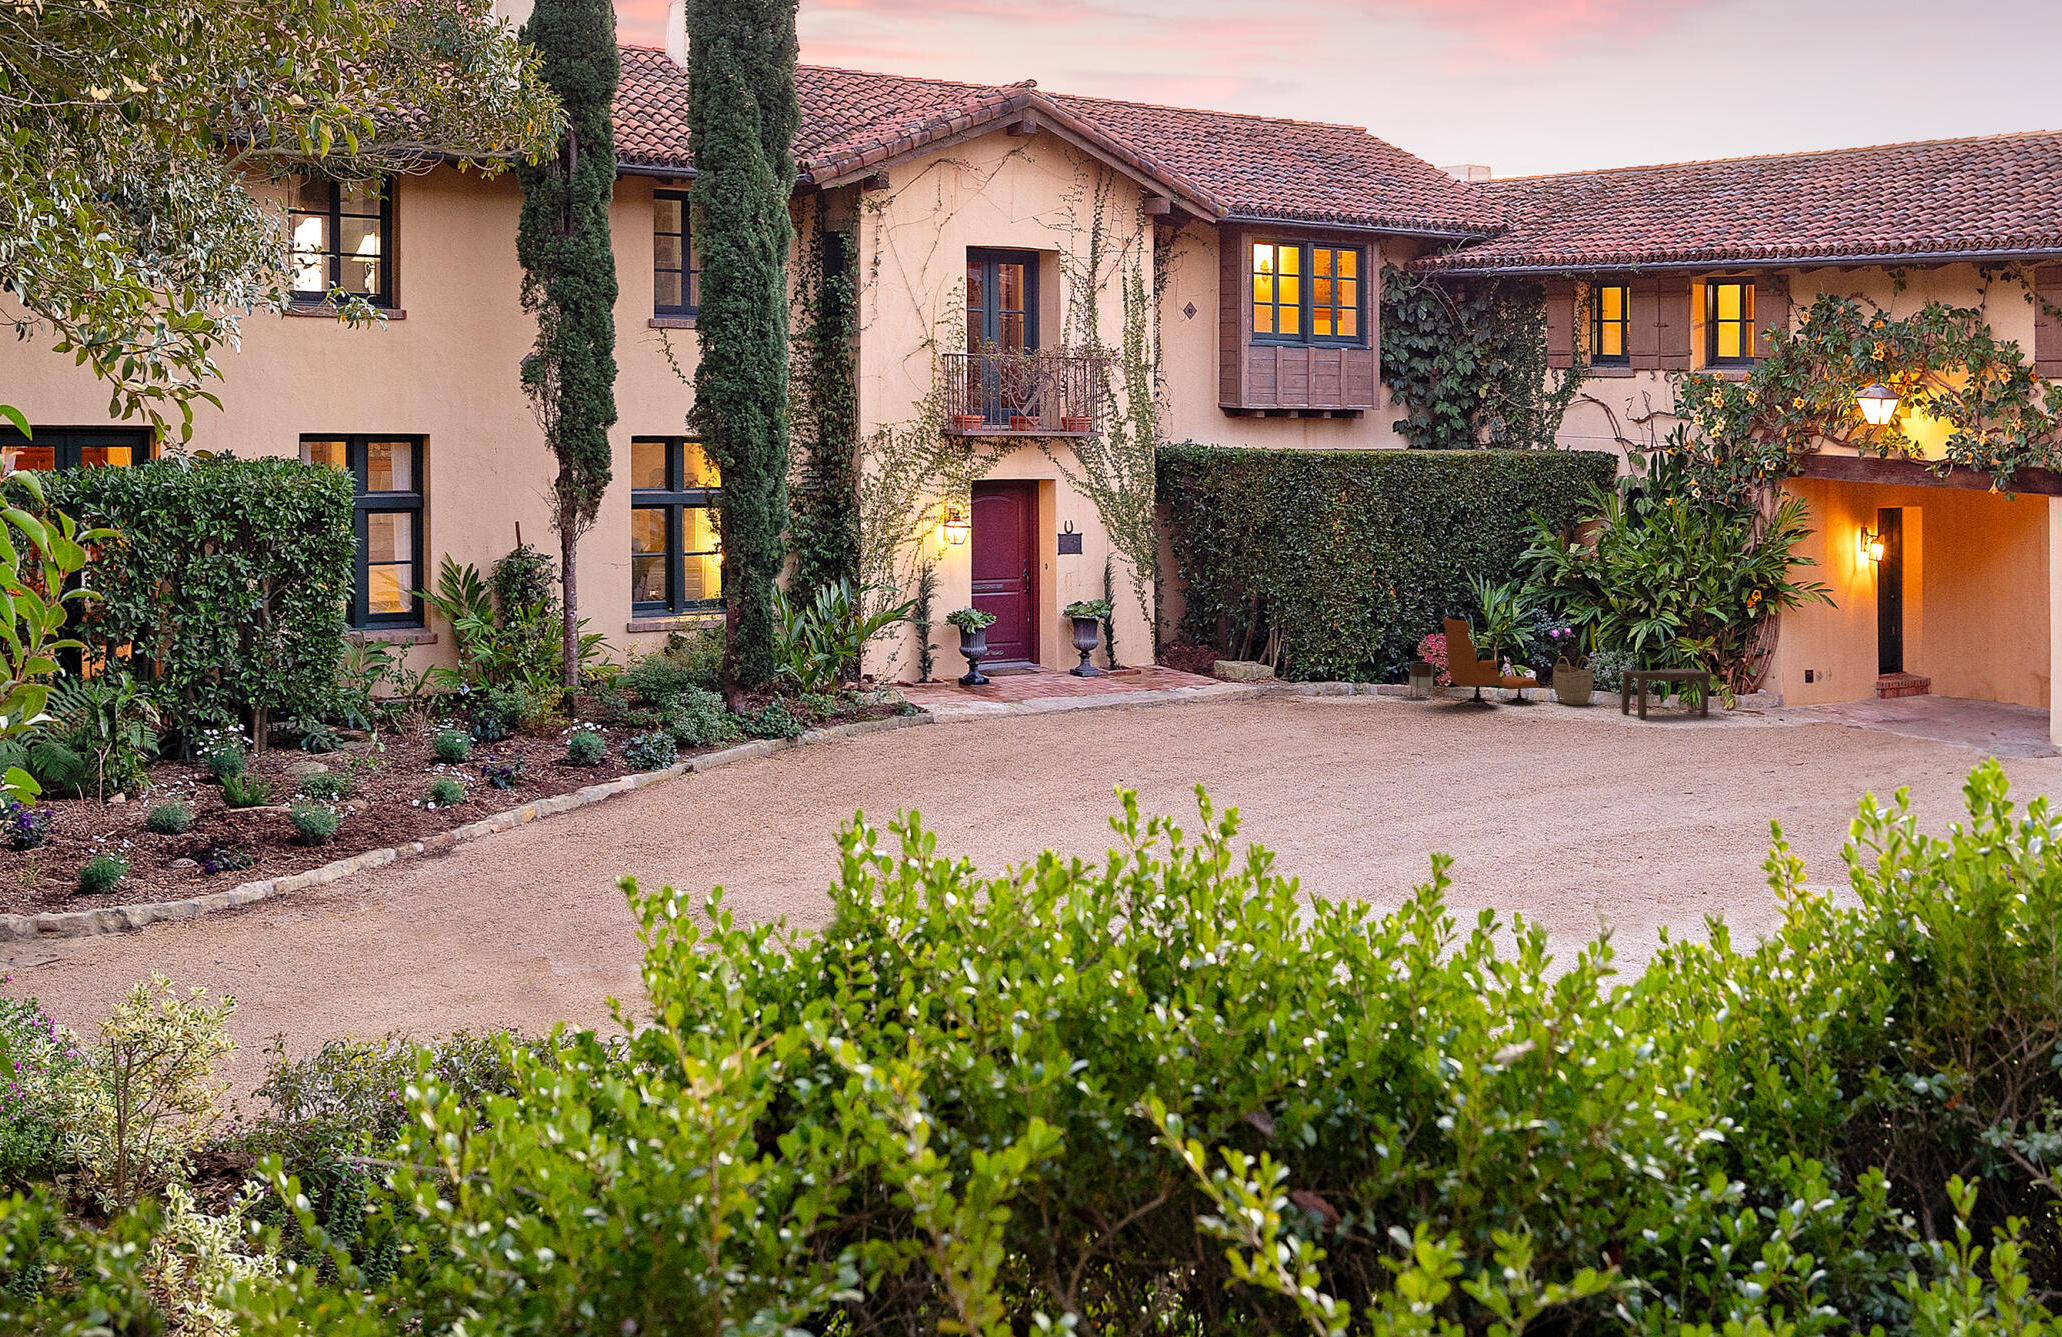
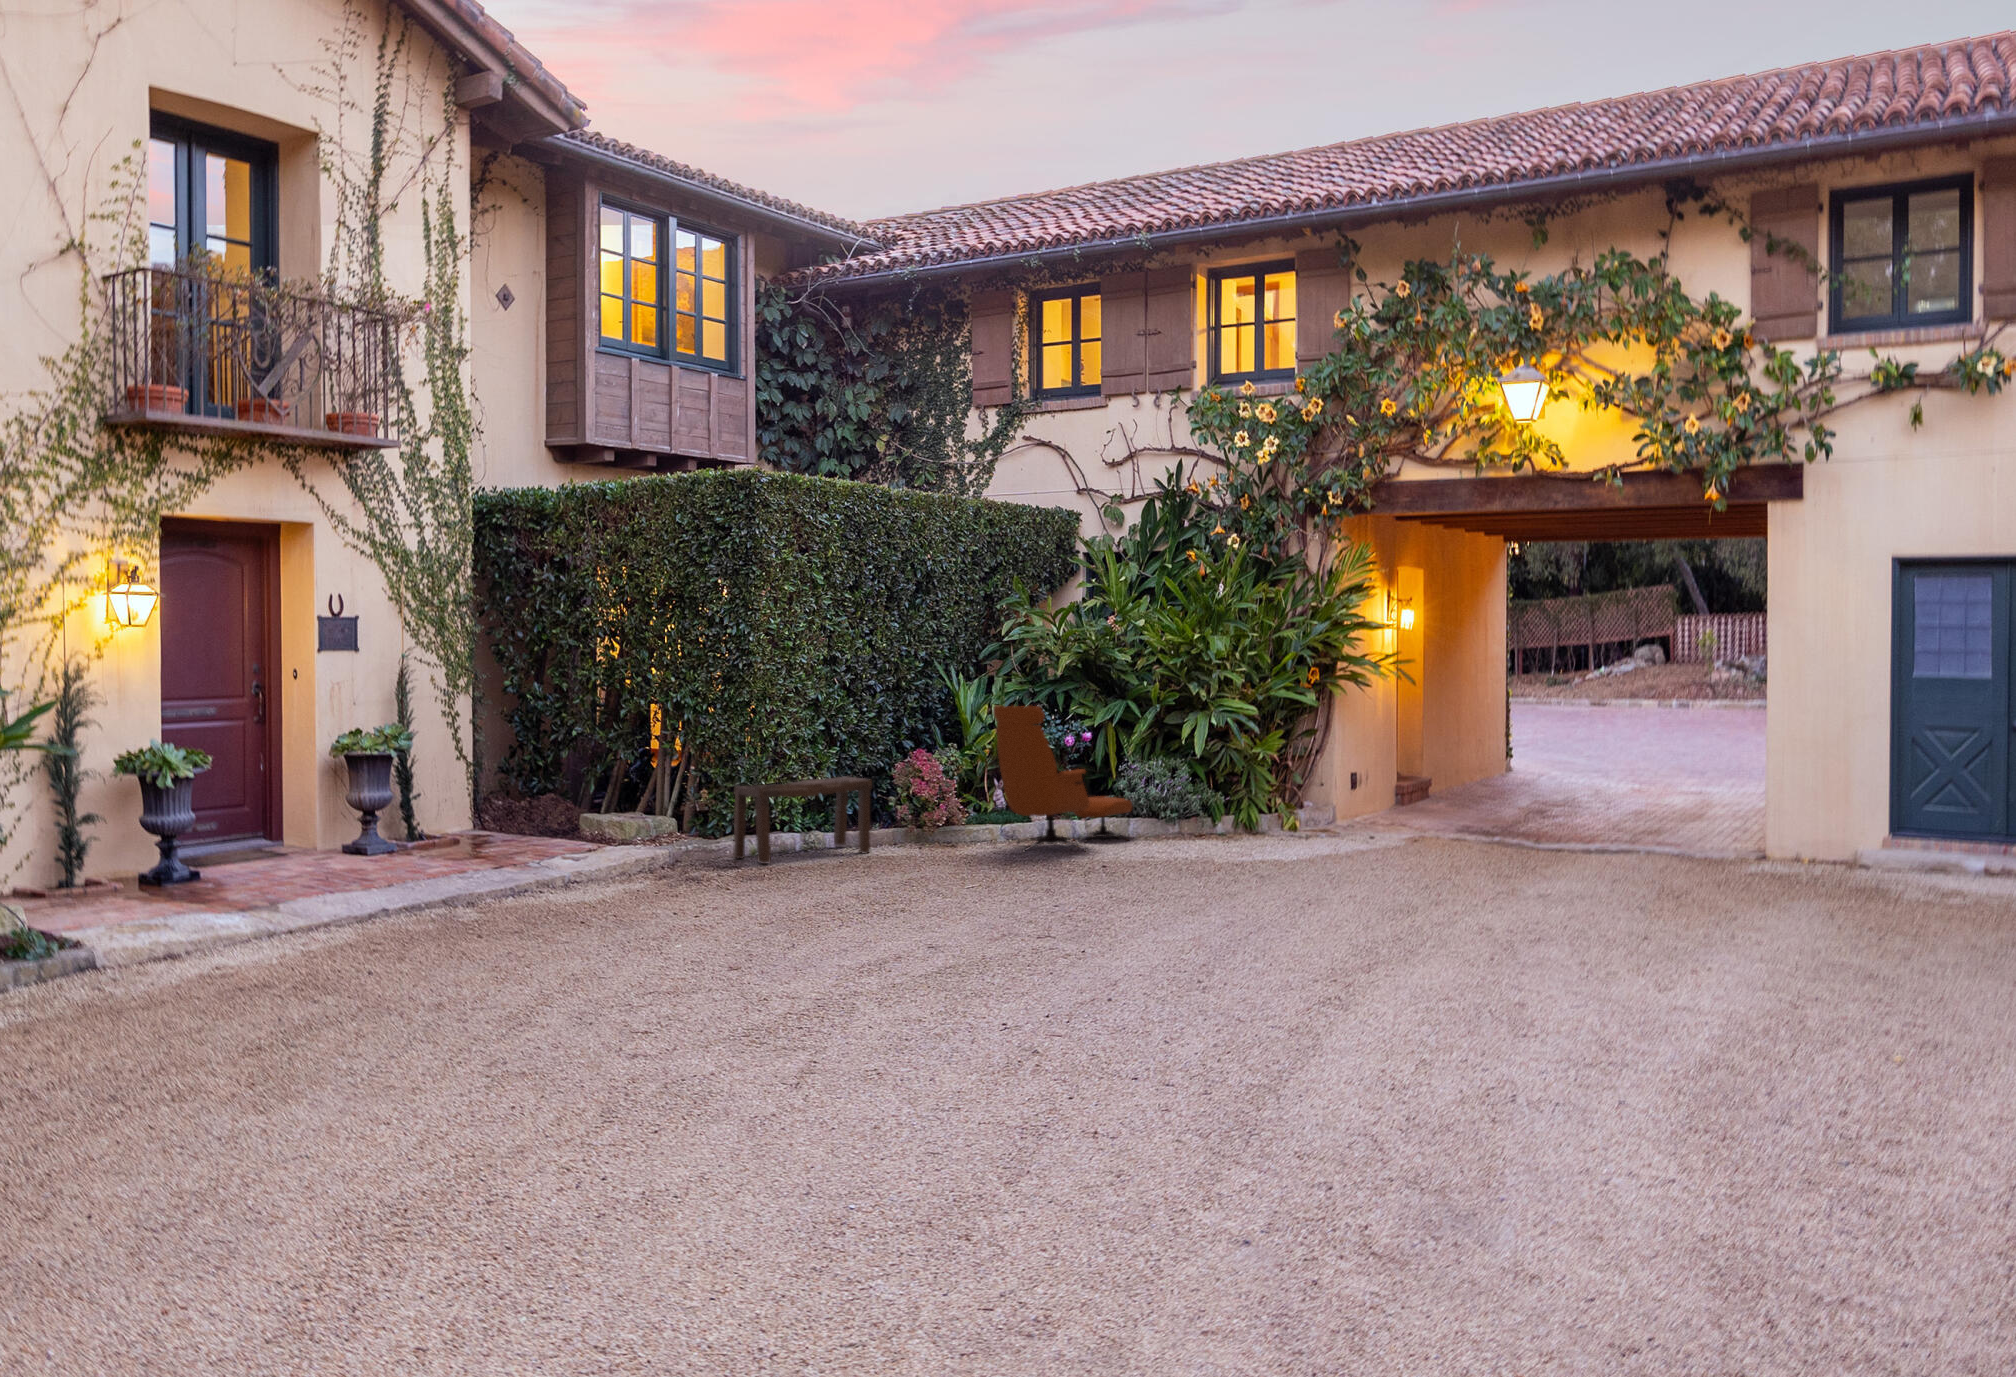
woven basket: present [1553,655,1594,706] -> none [1145,755,1212,836]
planter: present [1409,662,1434,700] -> none [930,785,970,849]
bench: present [1622,668,1711,719] -> present [733,776,872,864]

